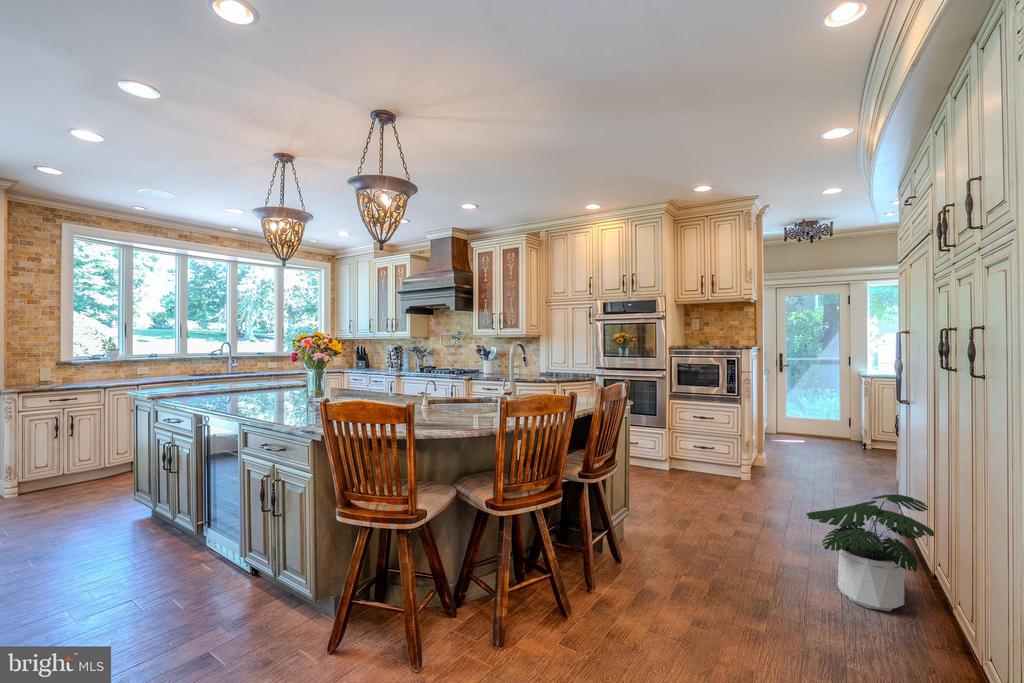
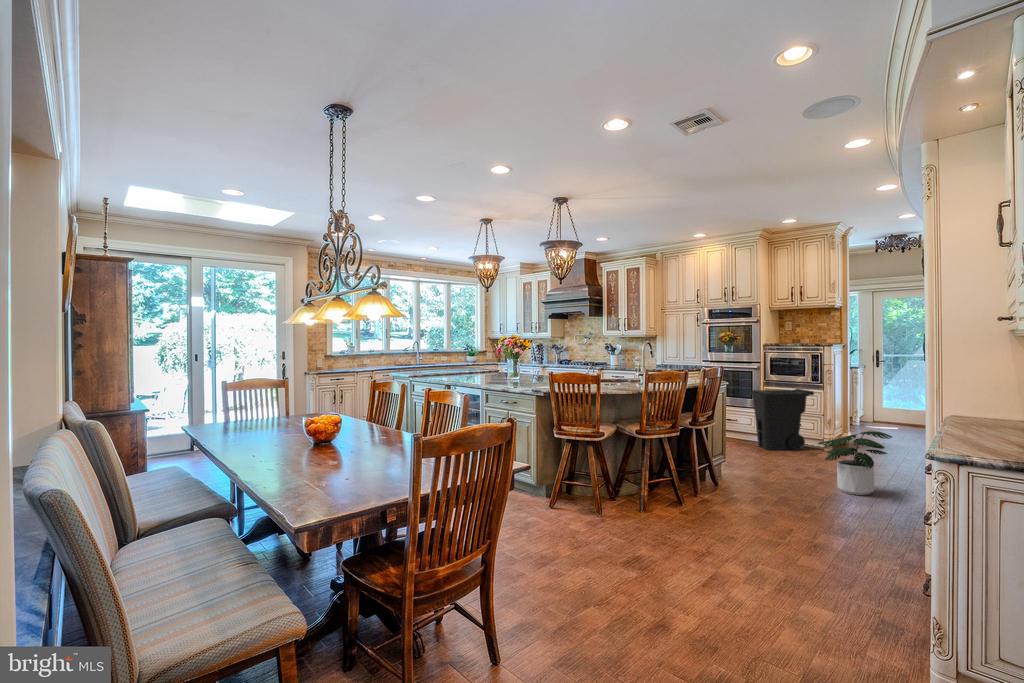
trash can: none [656,402,739,488] -> present [750,389,814,450]

